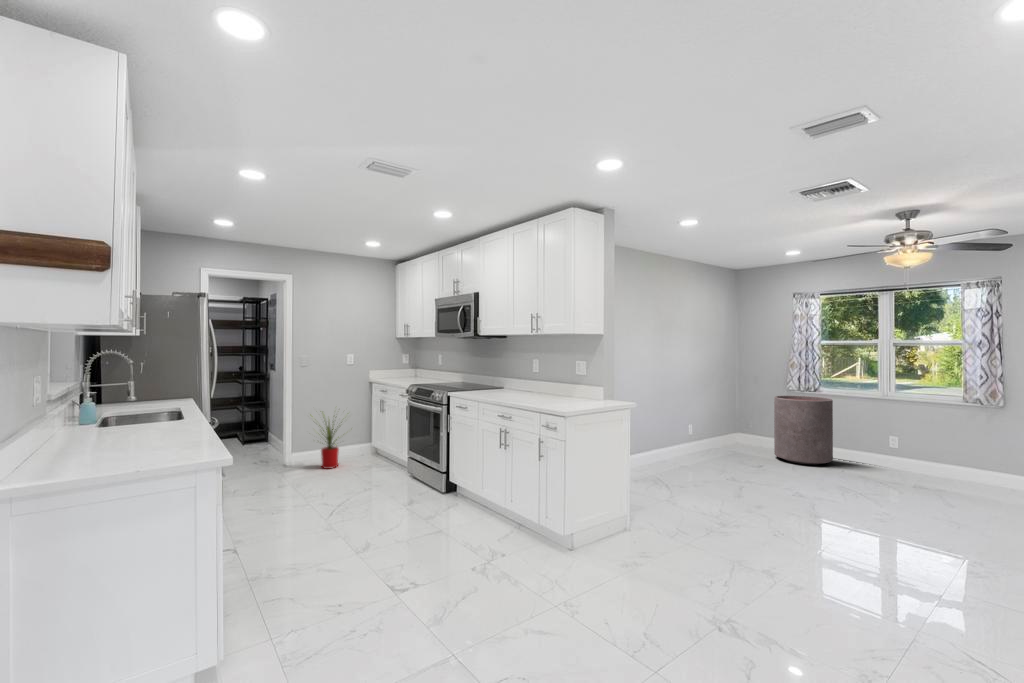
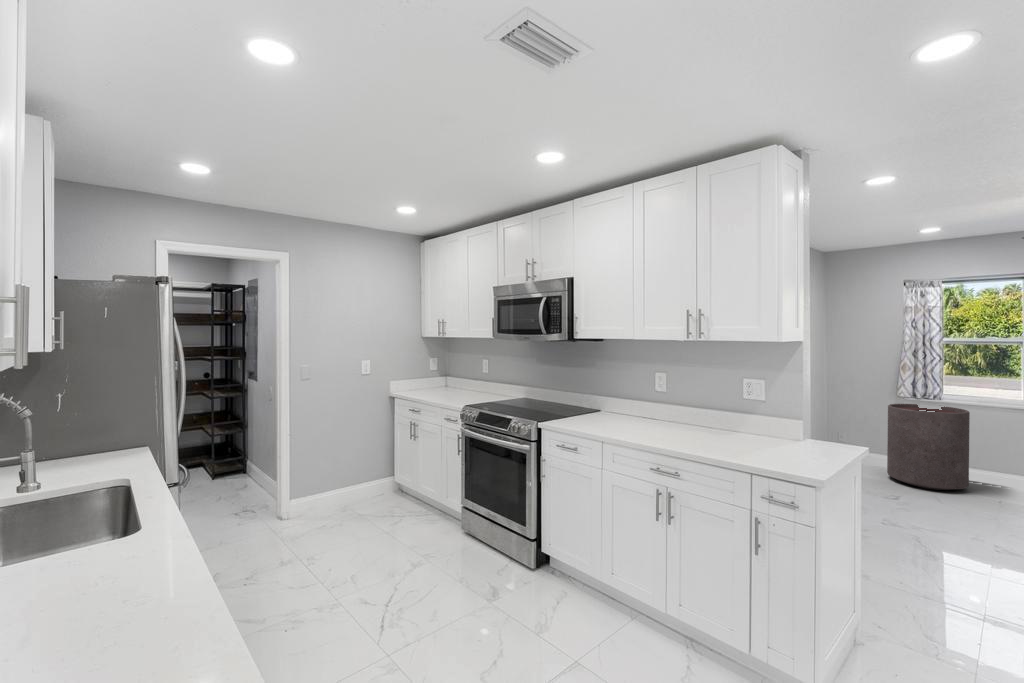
house plant: present [319,424,339,469] -> none [311,431,378,521]

